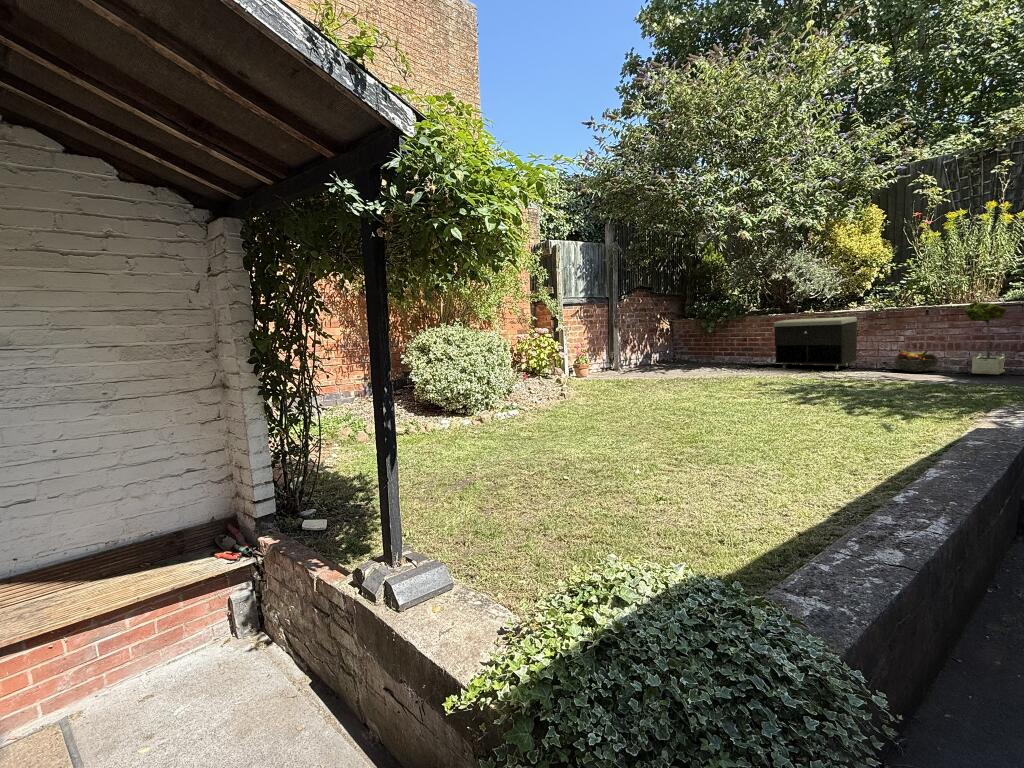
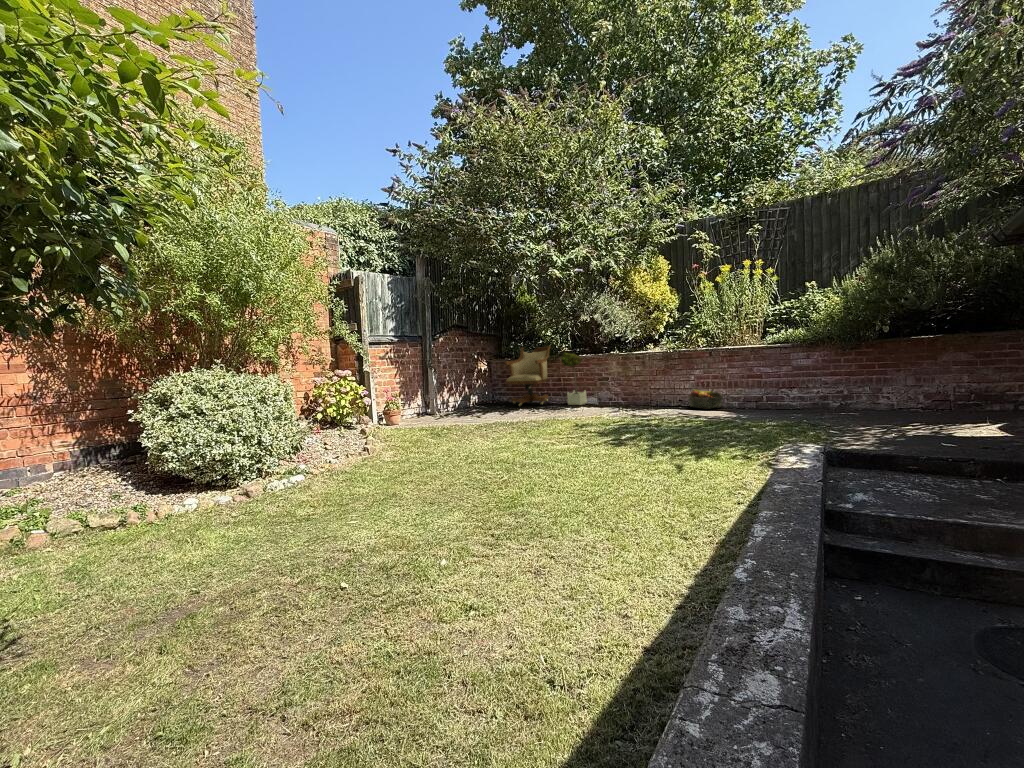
potted tree: present [965,301,1007,374] -> present [561,353,587,405]
chair: none [687,305,737,365] -> present [505,346,551,407]
storage bench: present [774,317,857,369] -> none [585,358,658,408]

